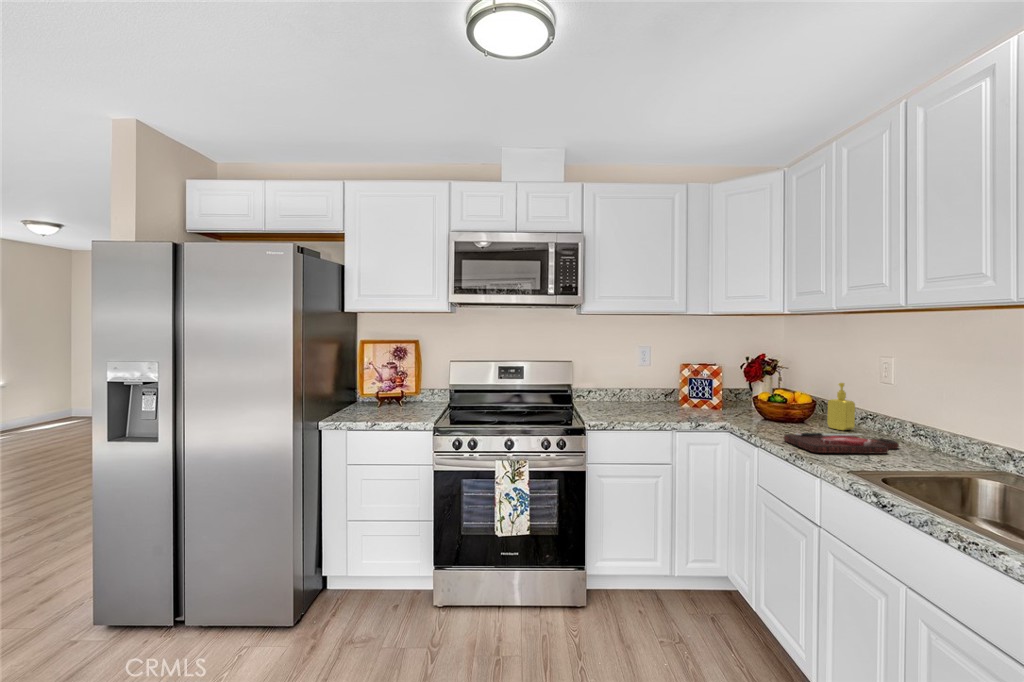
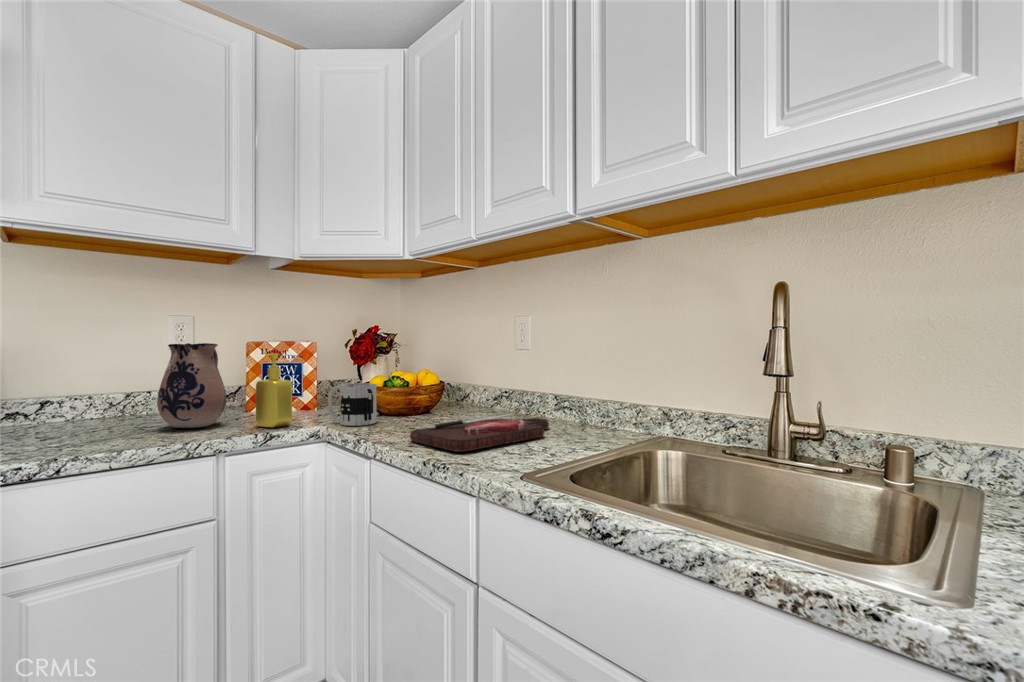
ceramic pitcher: none [640,368,672,414] -> present [157,343,226,428]
soap dispenser: present [827,383,855,430] -> present [256,353,292,428]
mug: none [731,398,763,426] -> present [328,383,377,426]

